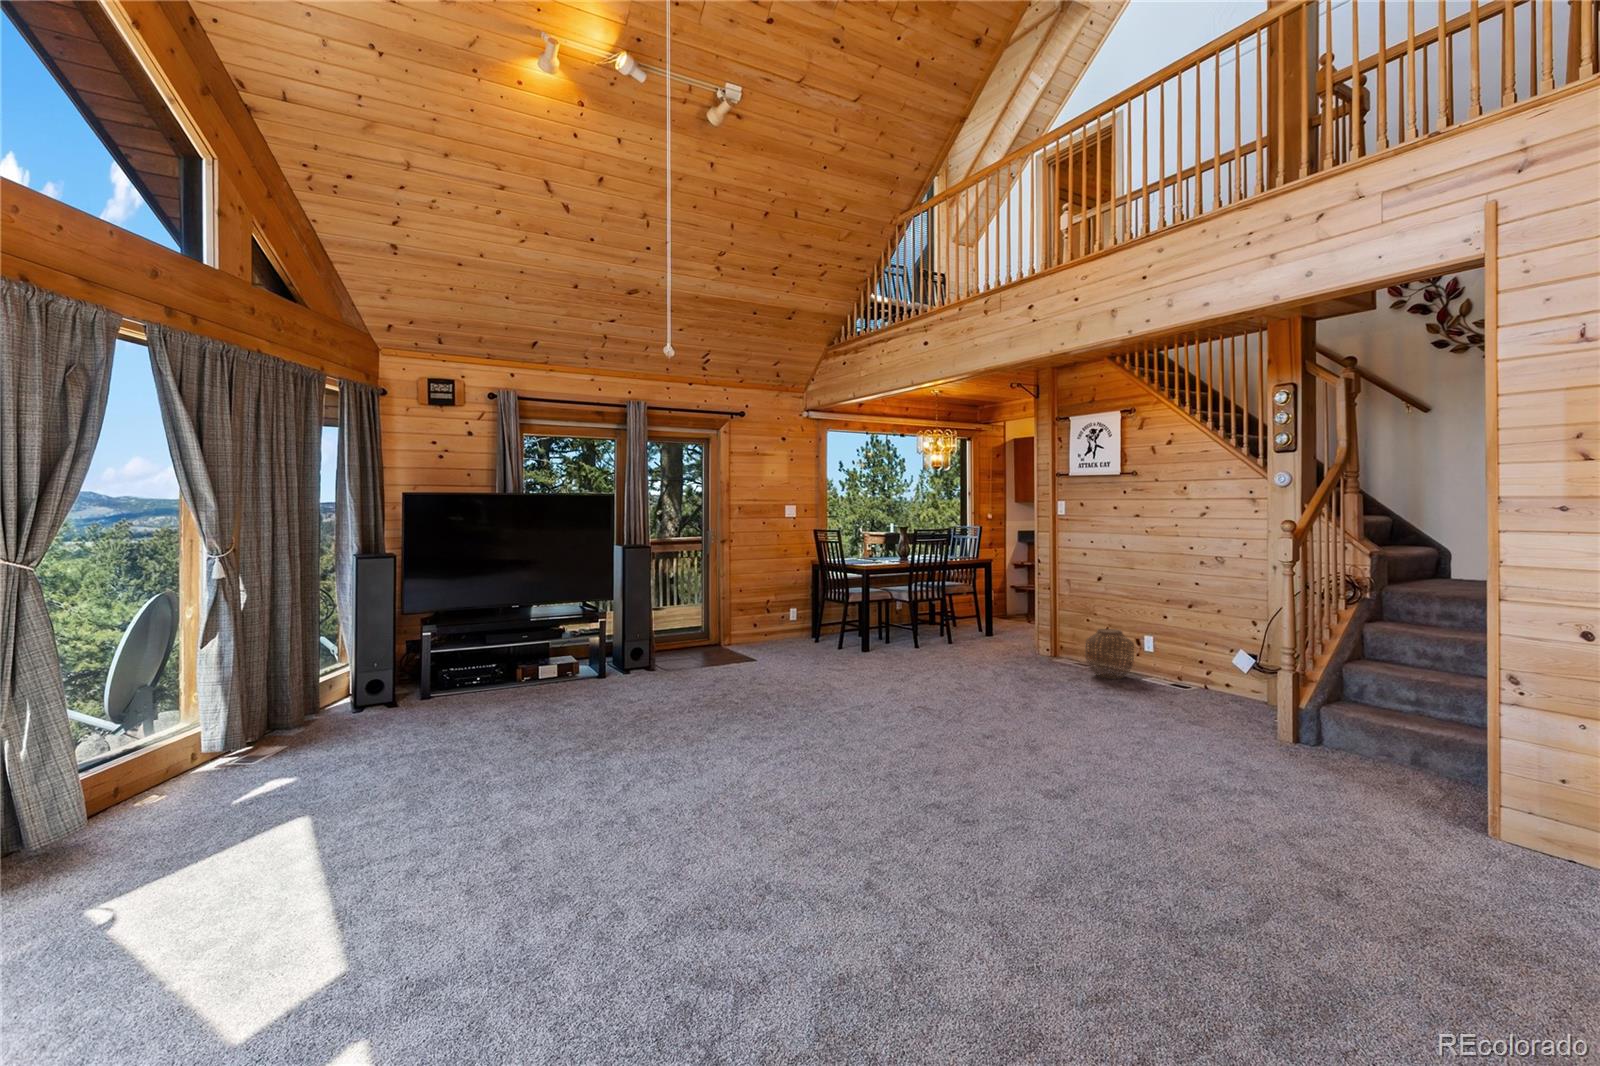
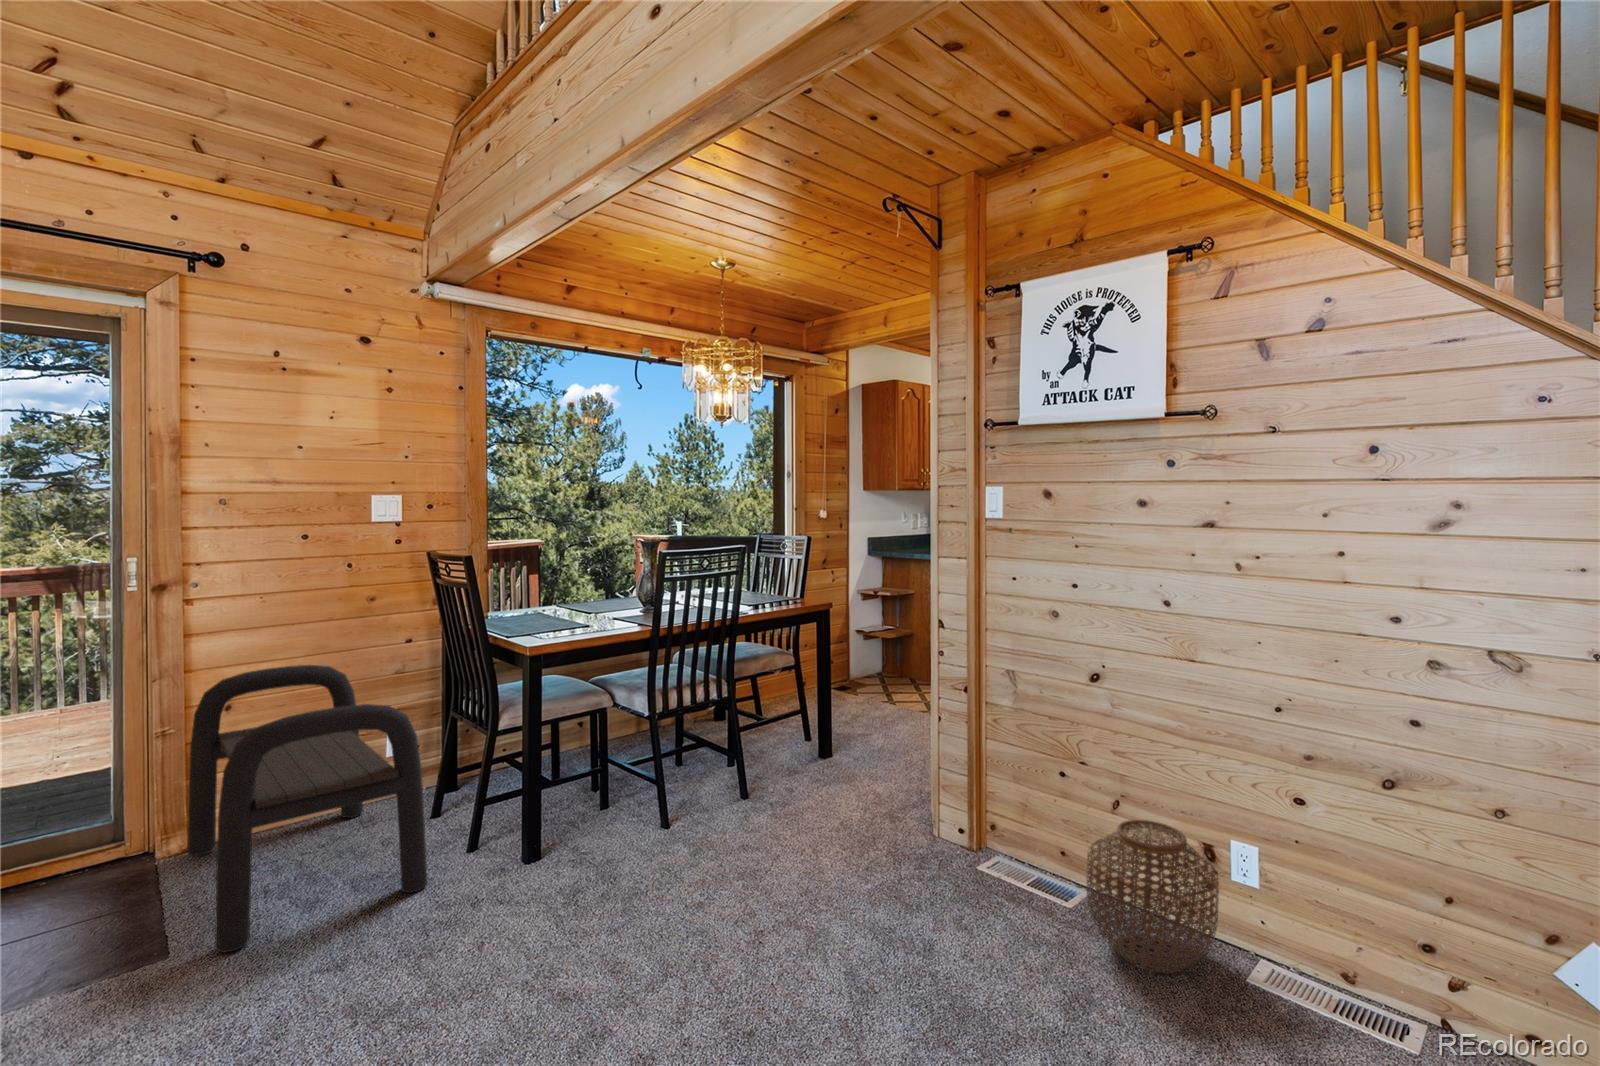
bench: none [731,576,829,661] -> present [188,665,427,952]

